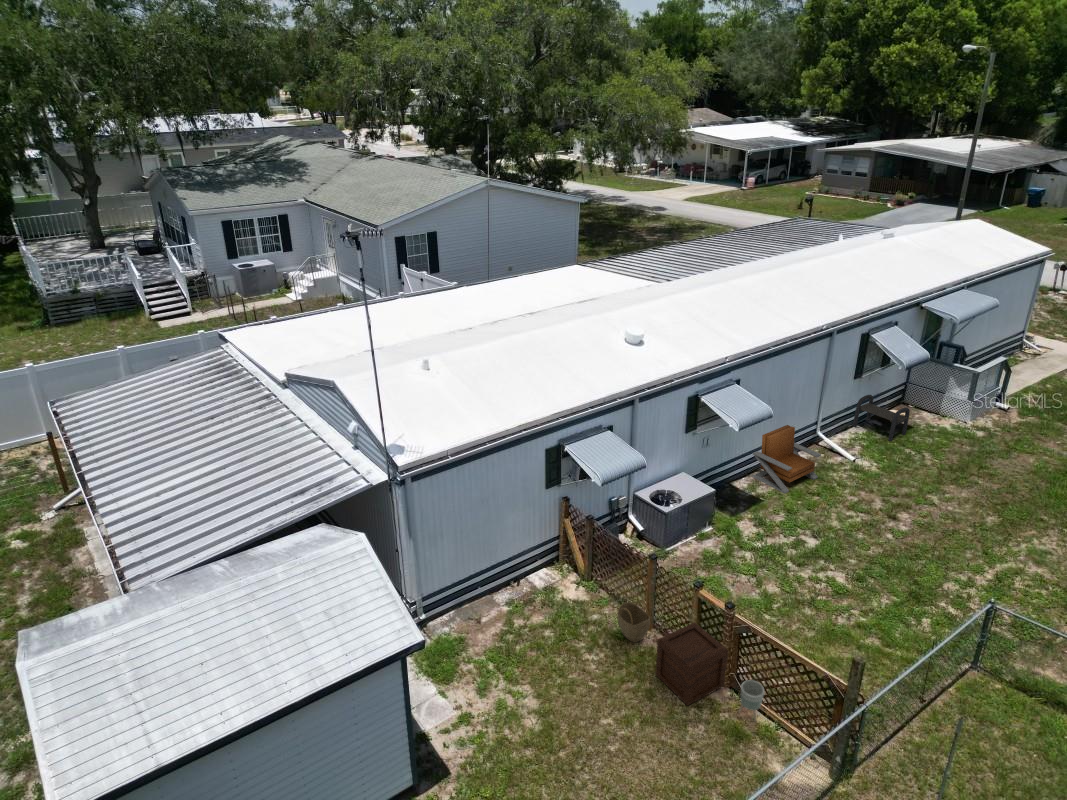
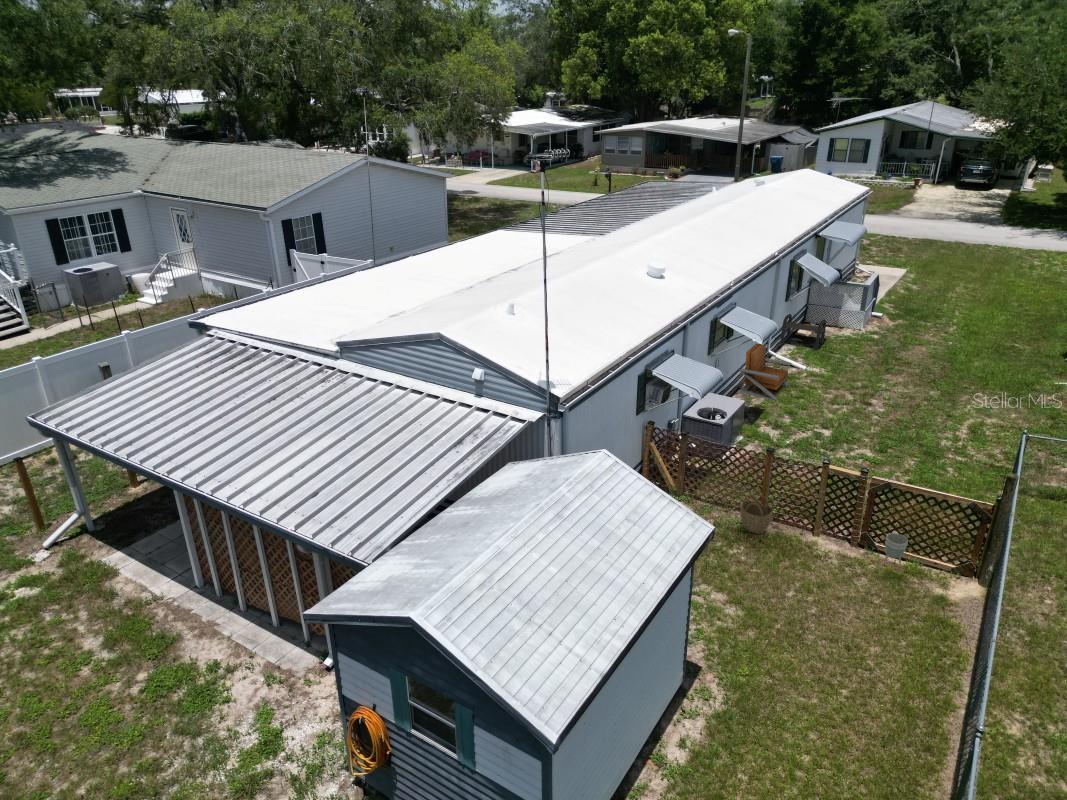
wooden crate: present [655,622,728,706] -> none [799,500,864,570]

